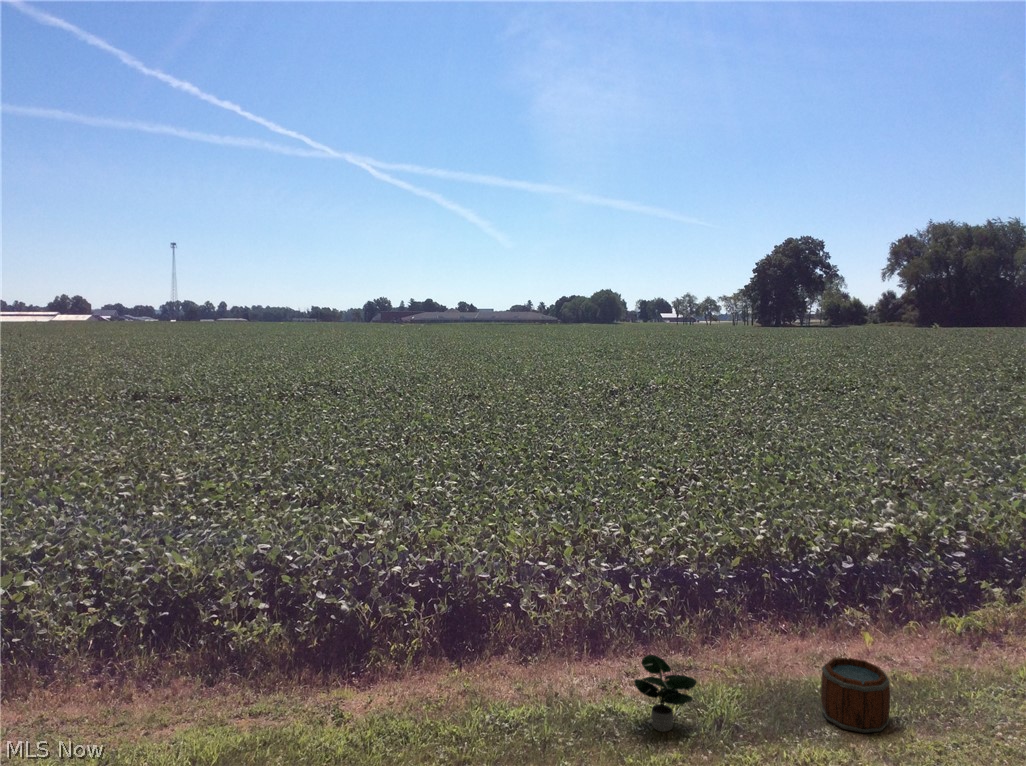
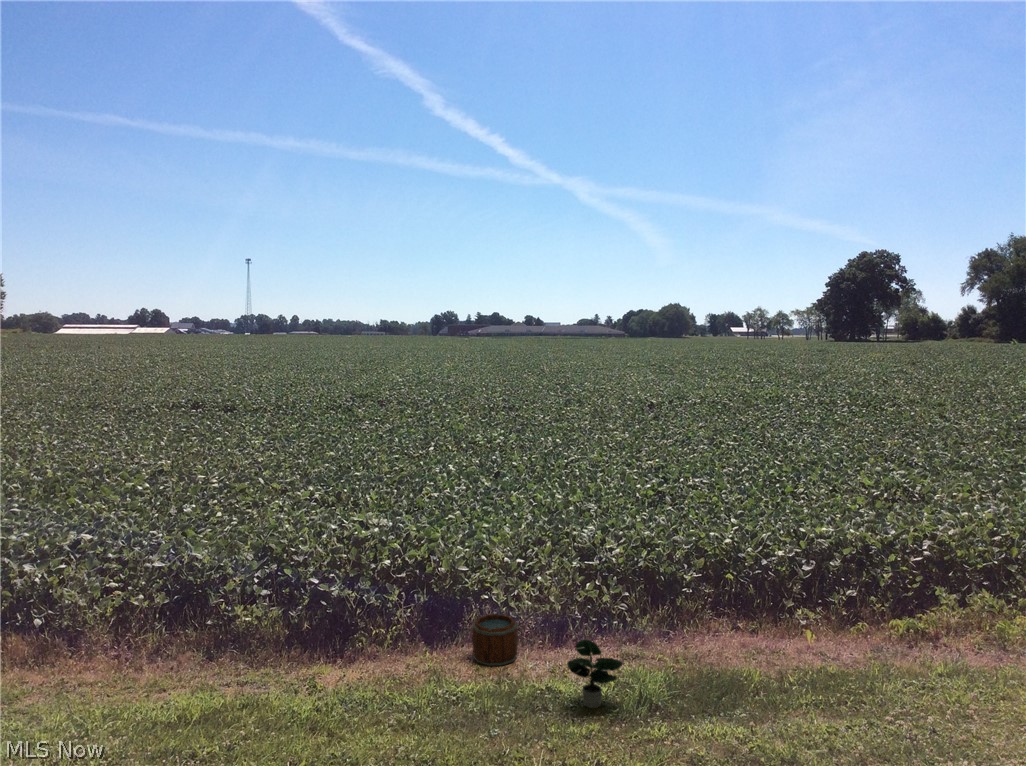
bucket: present [821,658,890,733] -> present [472,614,518,666]

